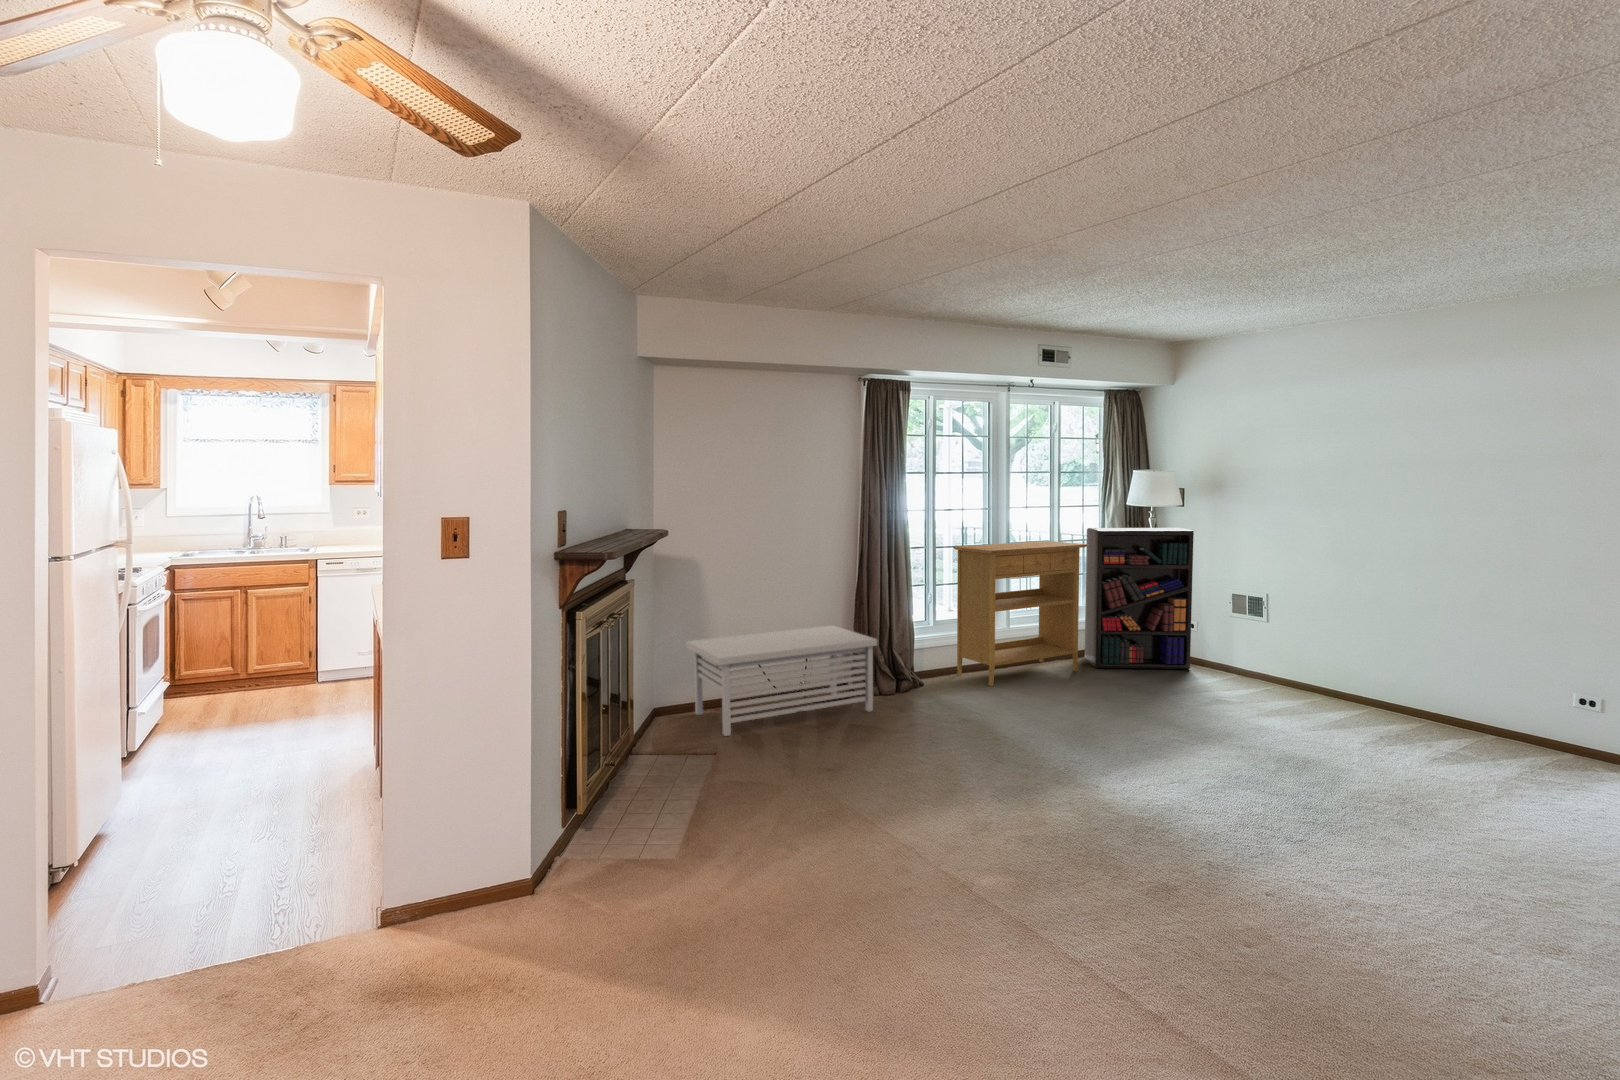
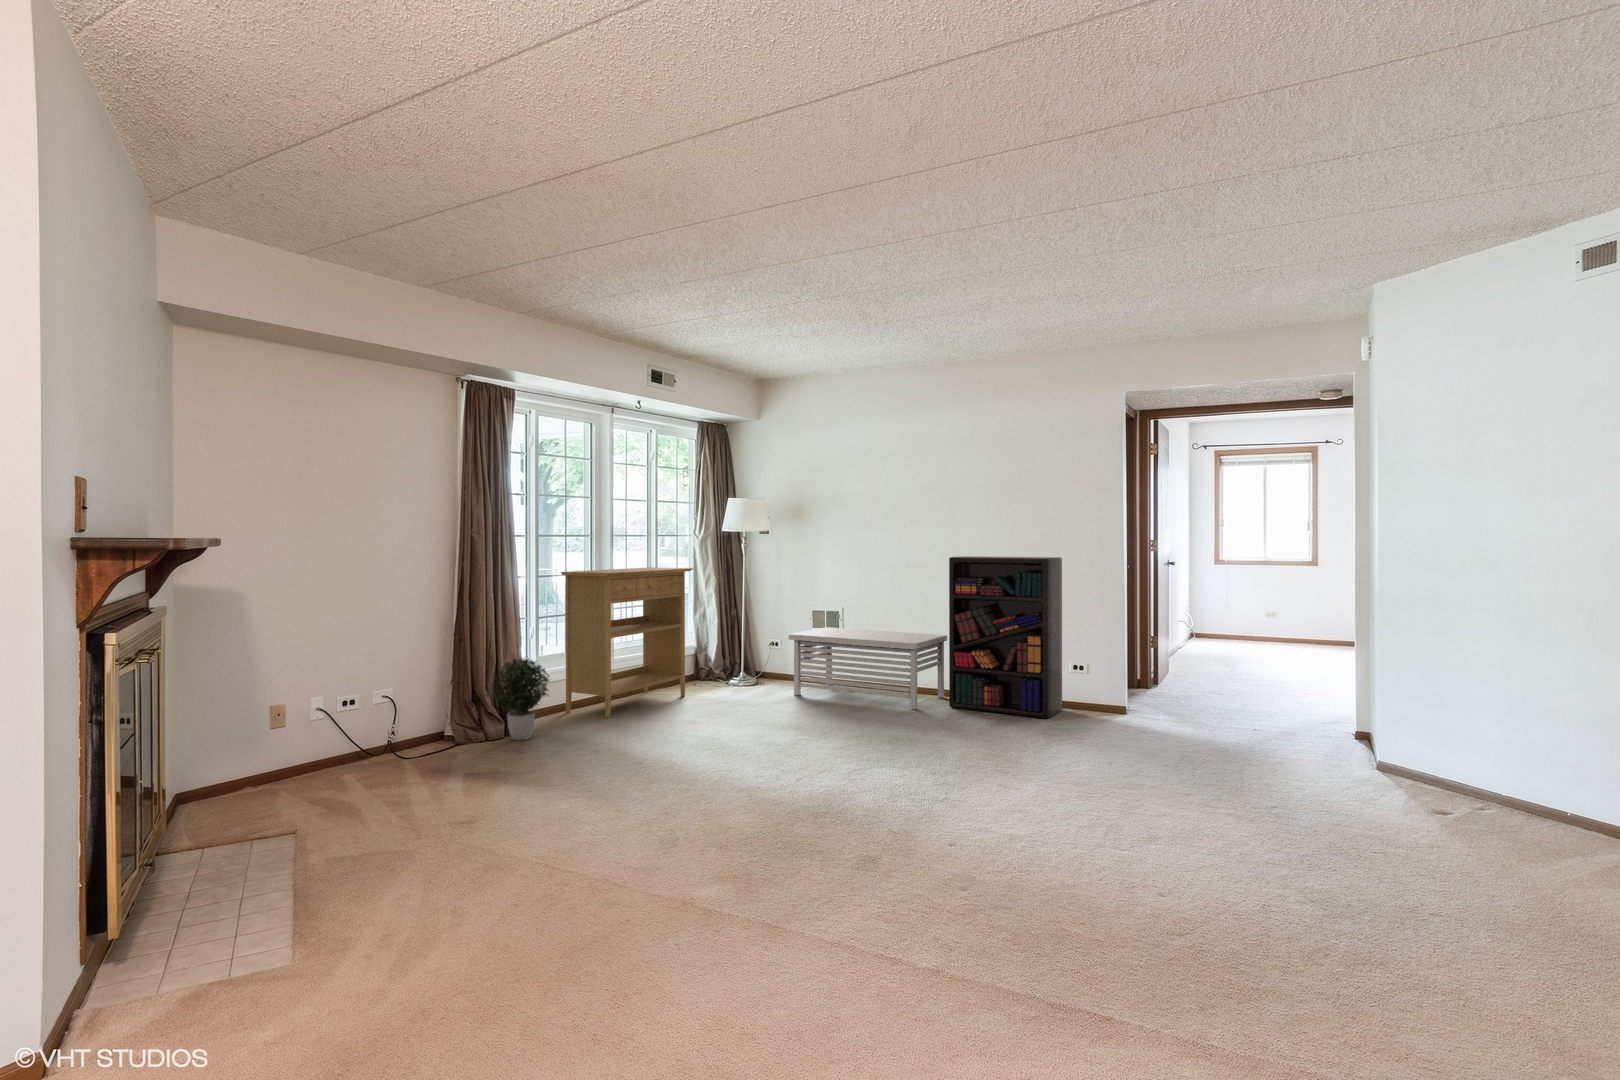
bookshelf: present [1085,528,1194,669] -> present [949,556,1062,718]
potted plant: none [882,625,933,698] -> present [492,659,549,741]
storage bench: present [686,626,877,736] -> present [788,627,947,709]

